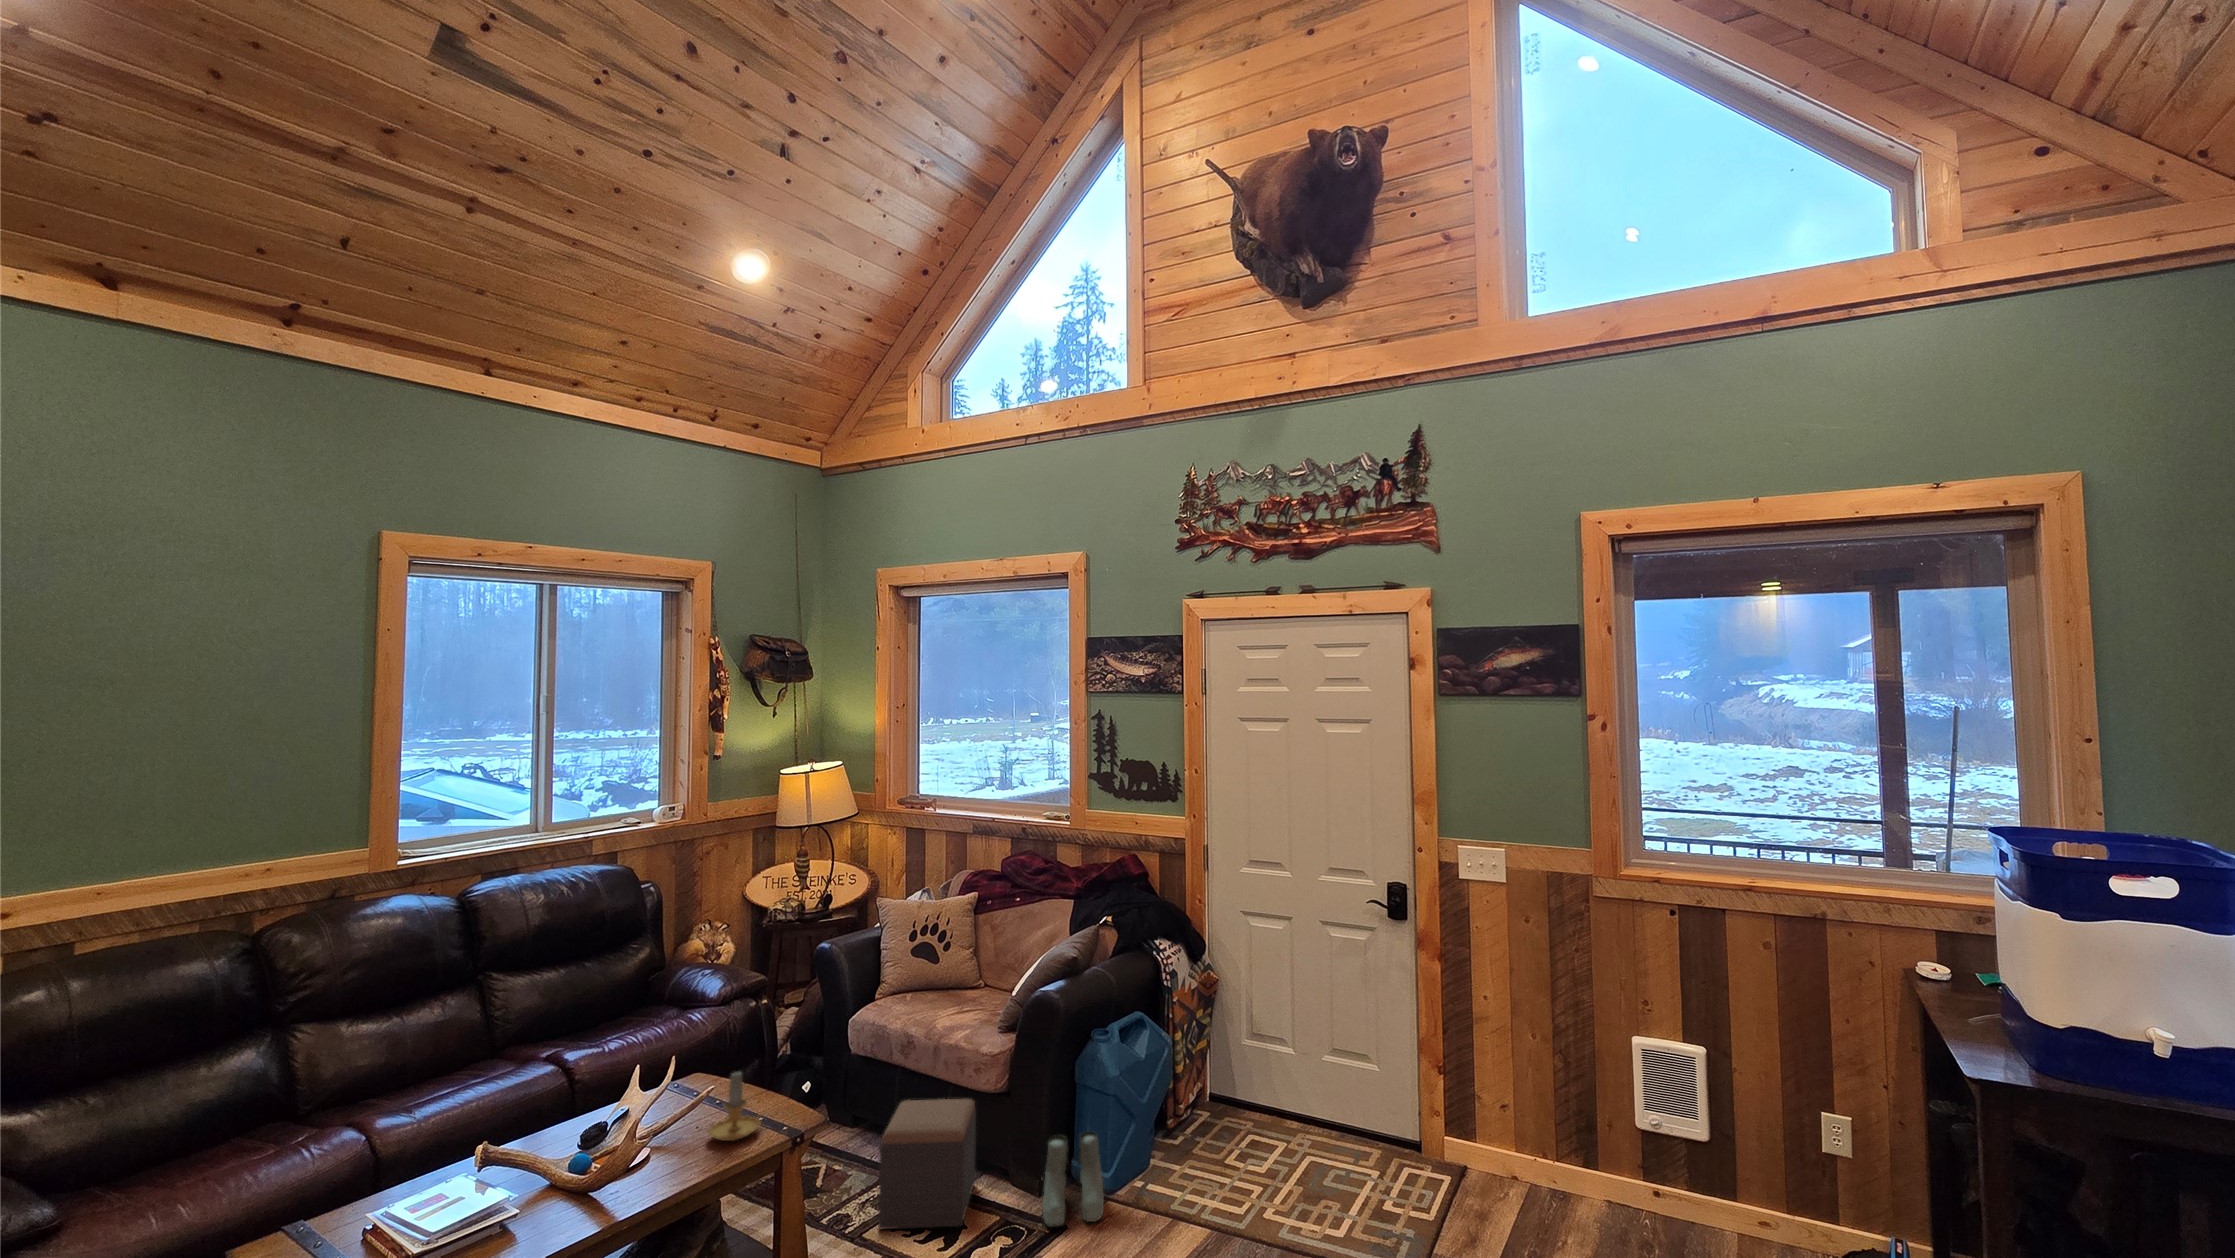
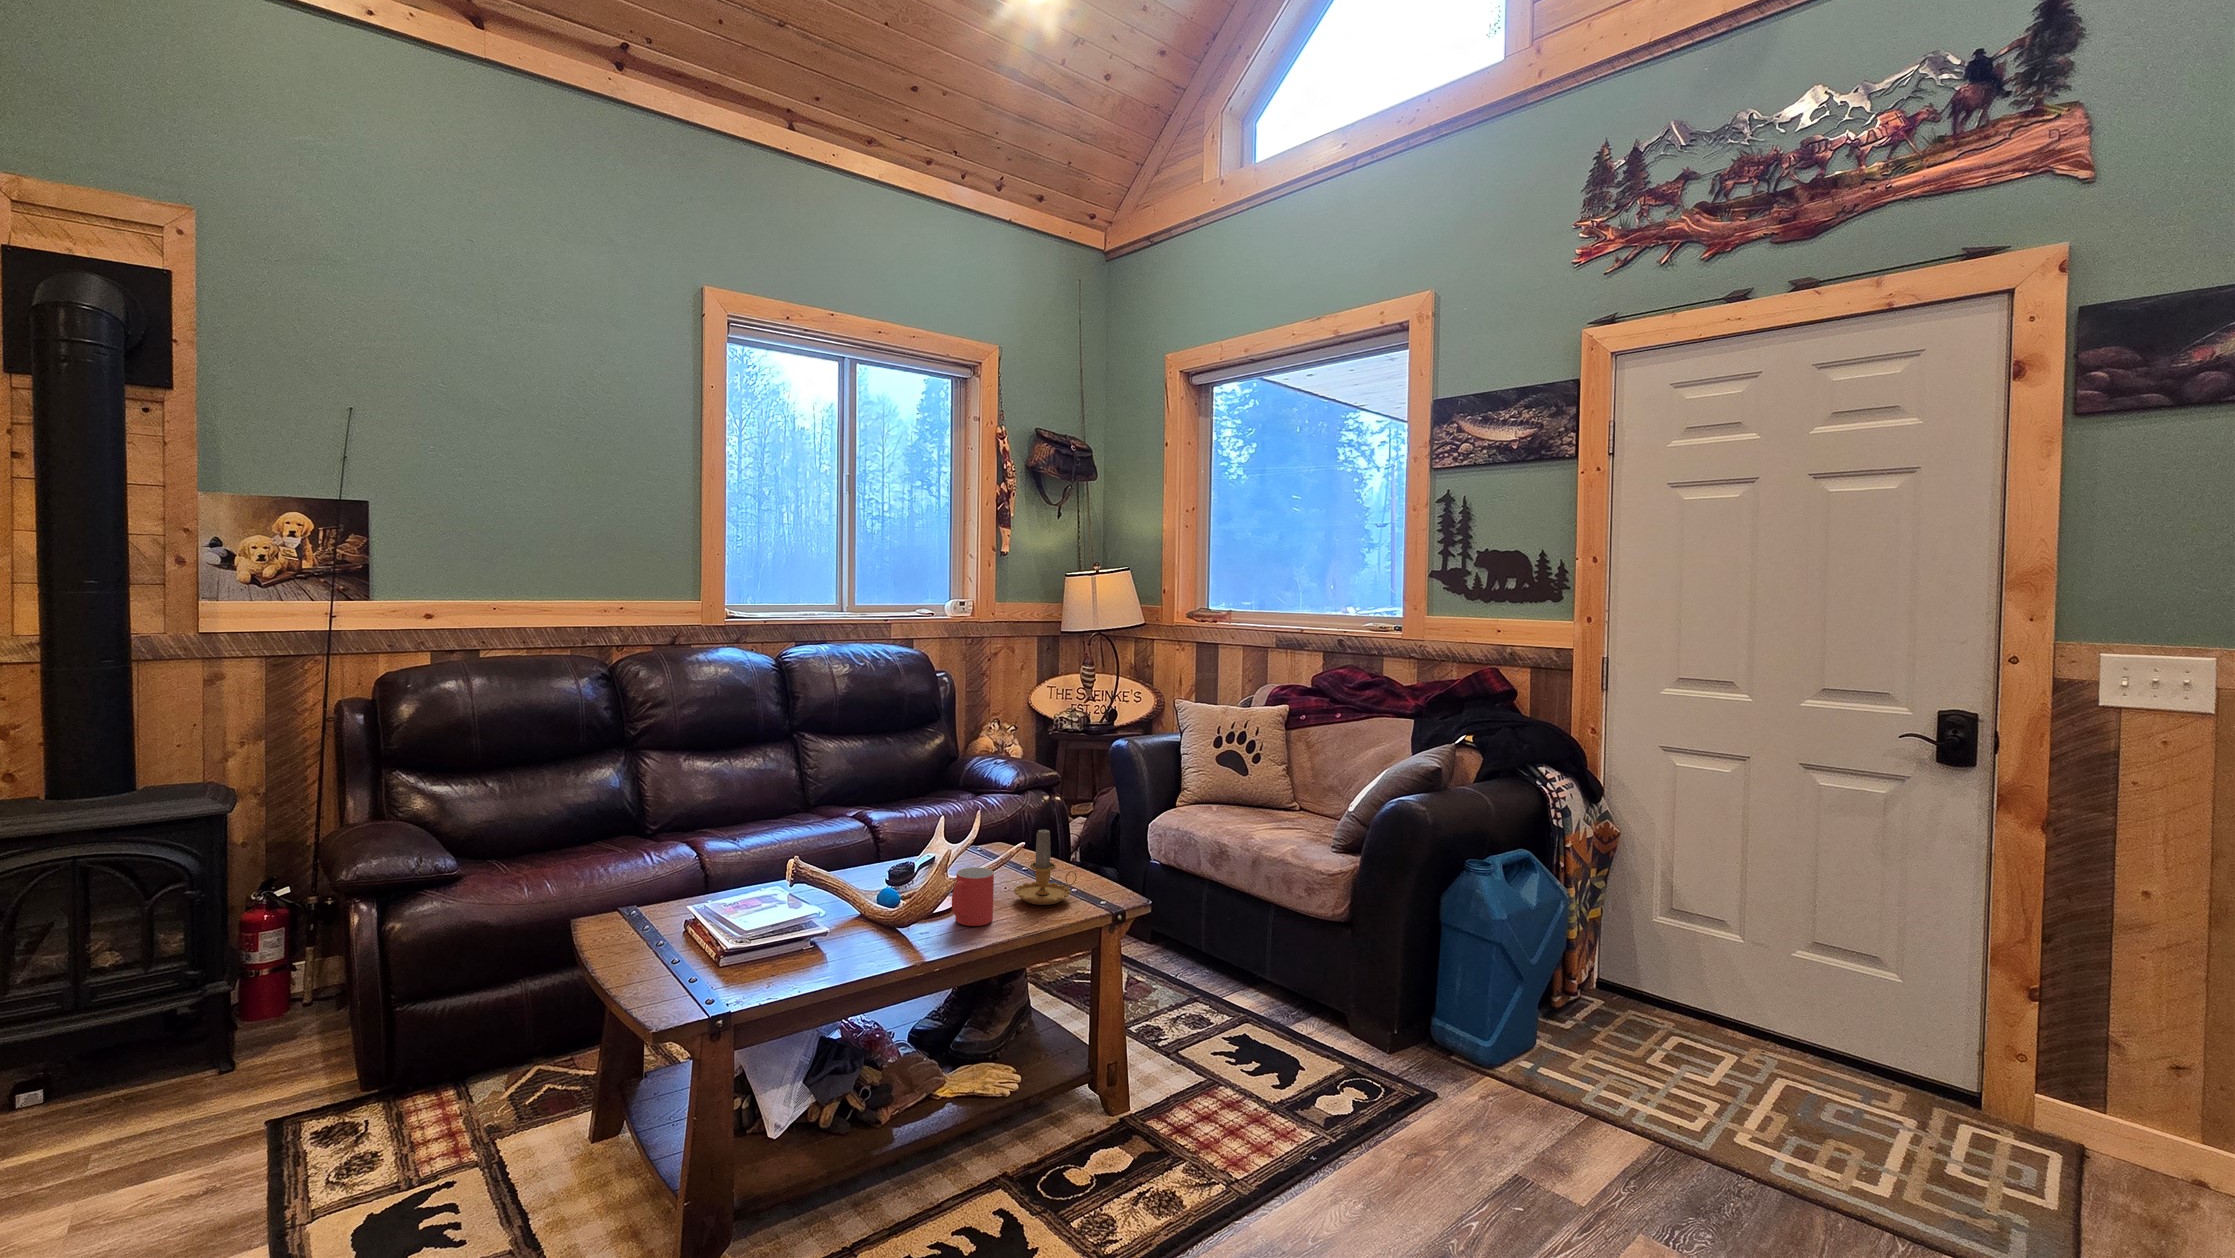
footstool: present [878,1099,976,1229] -> none [1195,912,1306,1065]
mug: none [646,1120,687,1177] -> present [952,867,994,926]
boots: present [1043,1131,1104,1227] -> none [1400,982,1484,1096]

